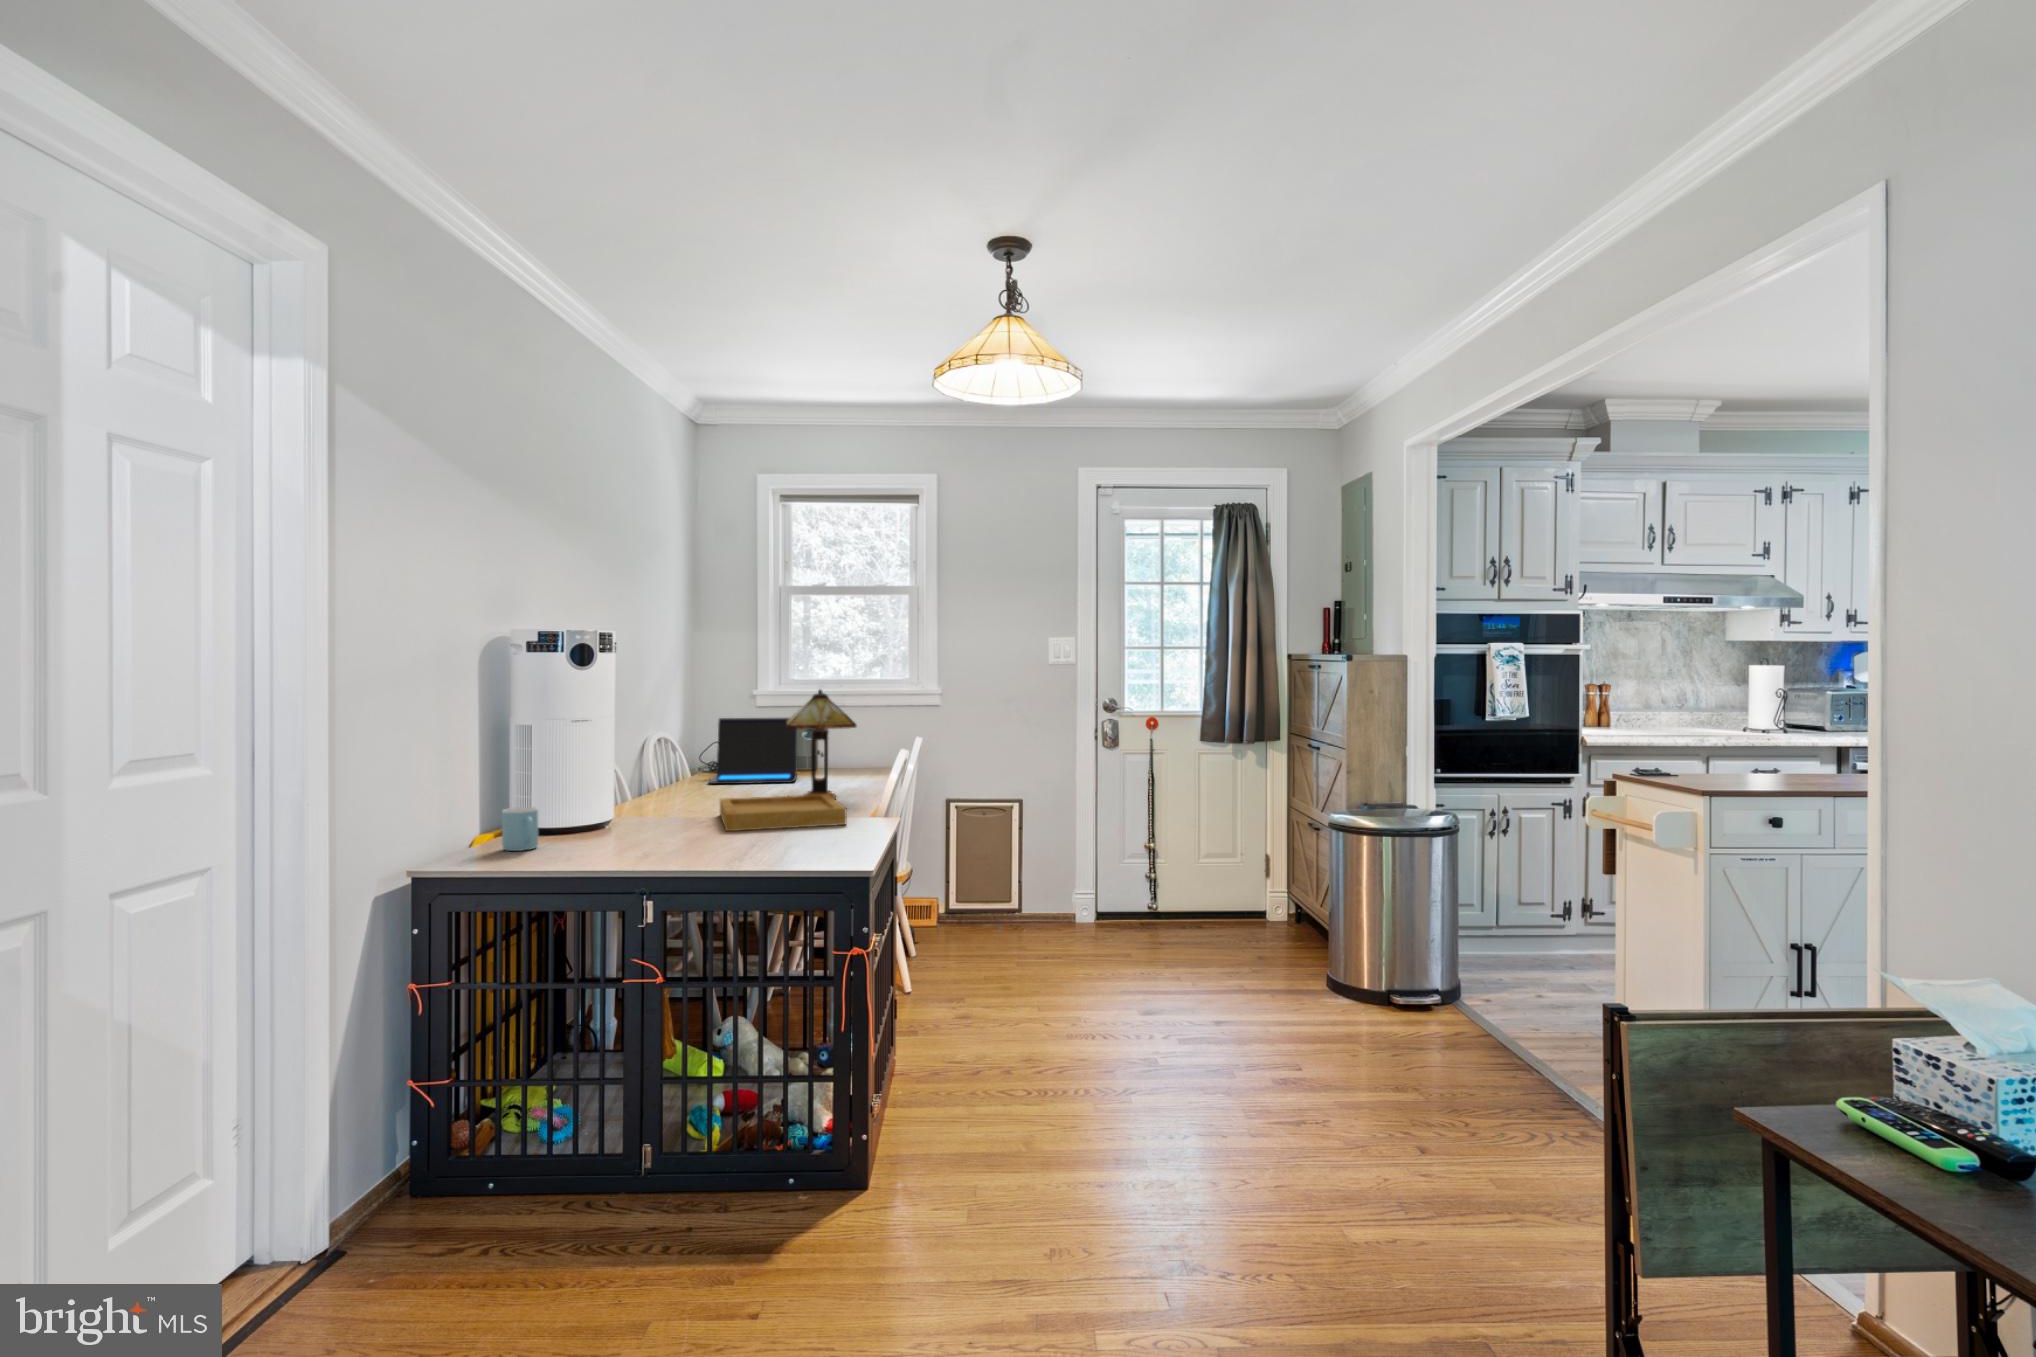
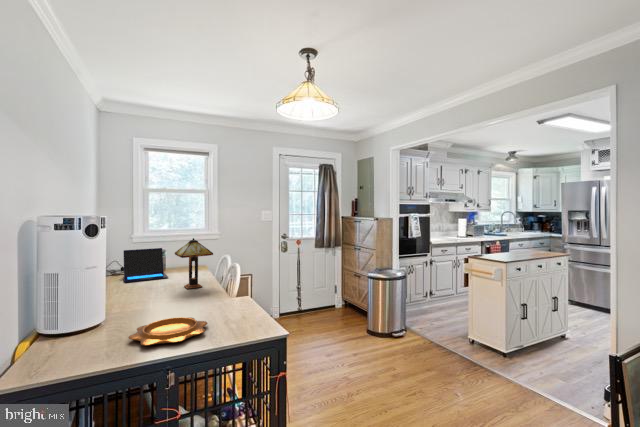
tray: present [720,794,847,831] -> none [157,287,231,316]
mug: present [502,807,538,851] -> none [46,323,72,353]
decorative bowl: none [616,827,757,857] -> present [129,317,208,345]

